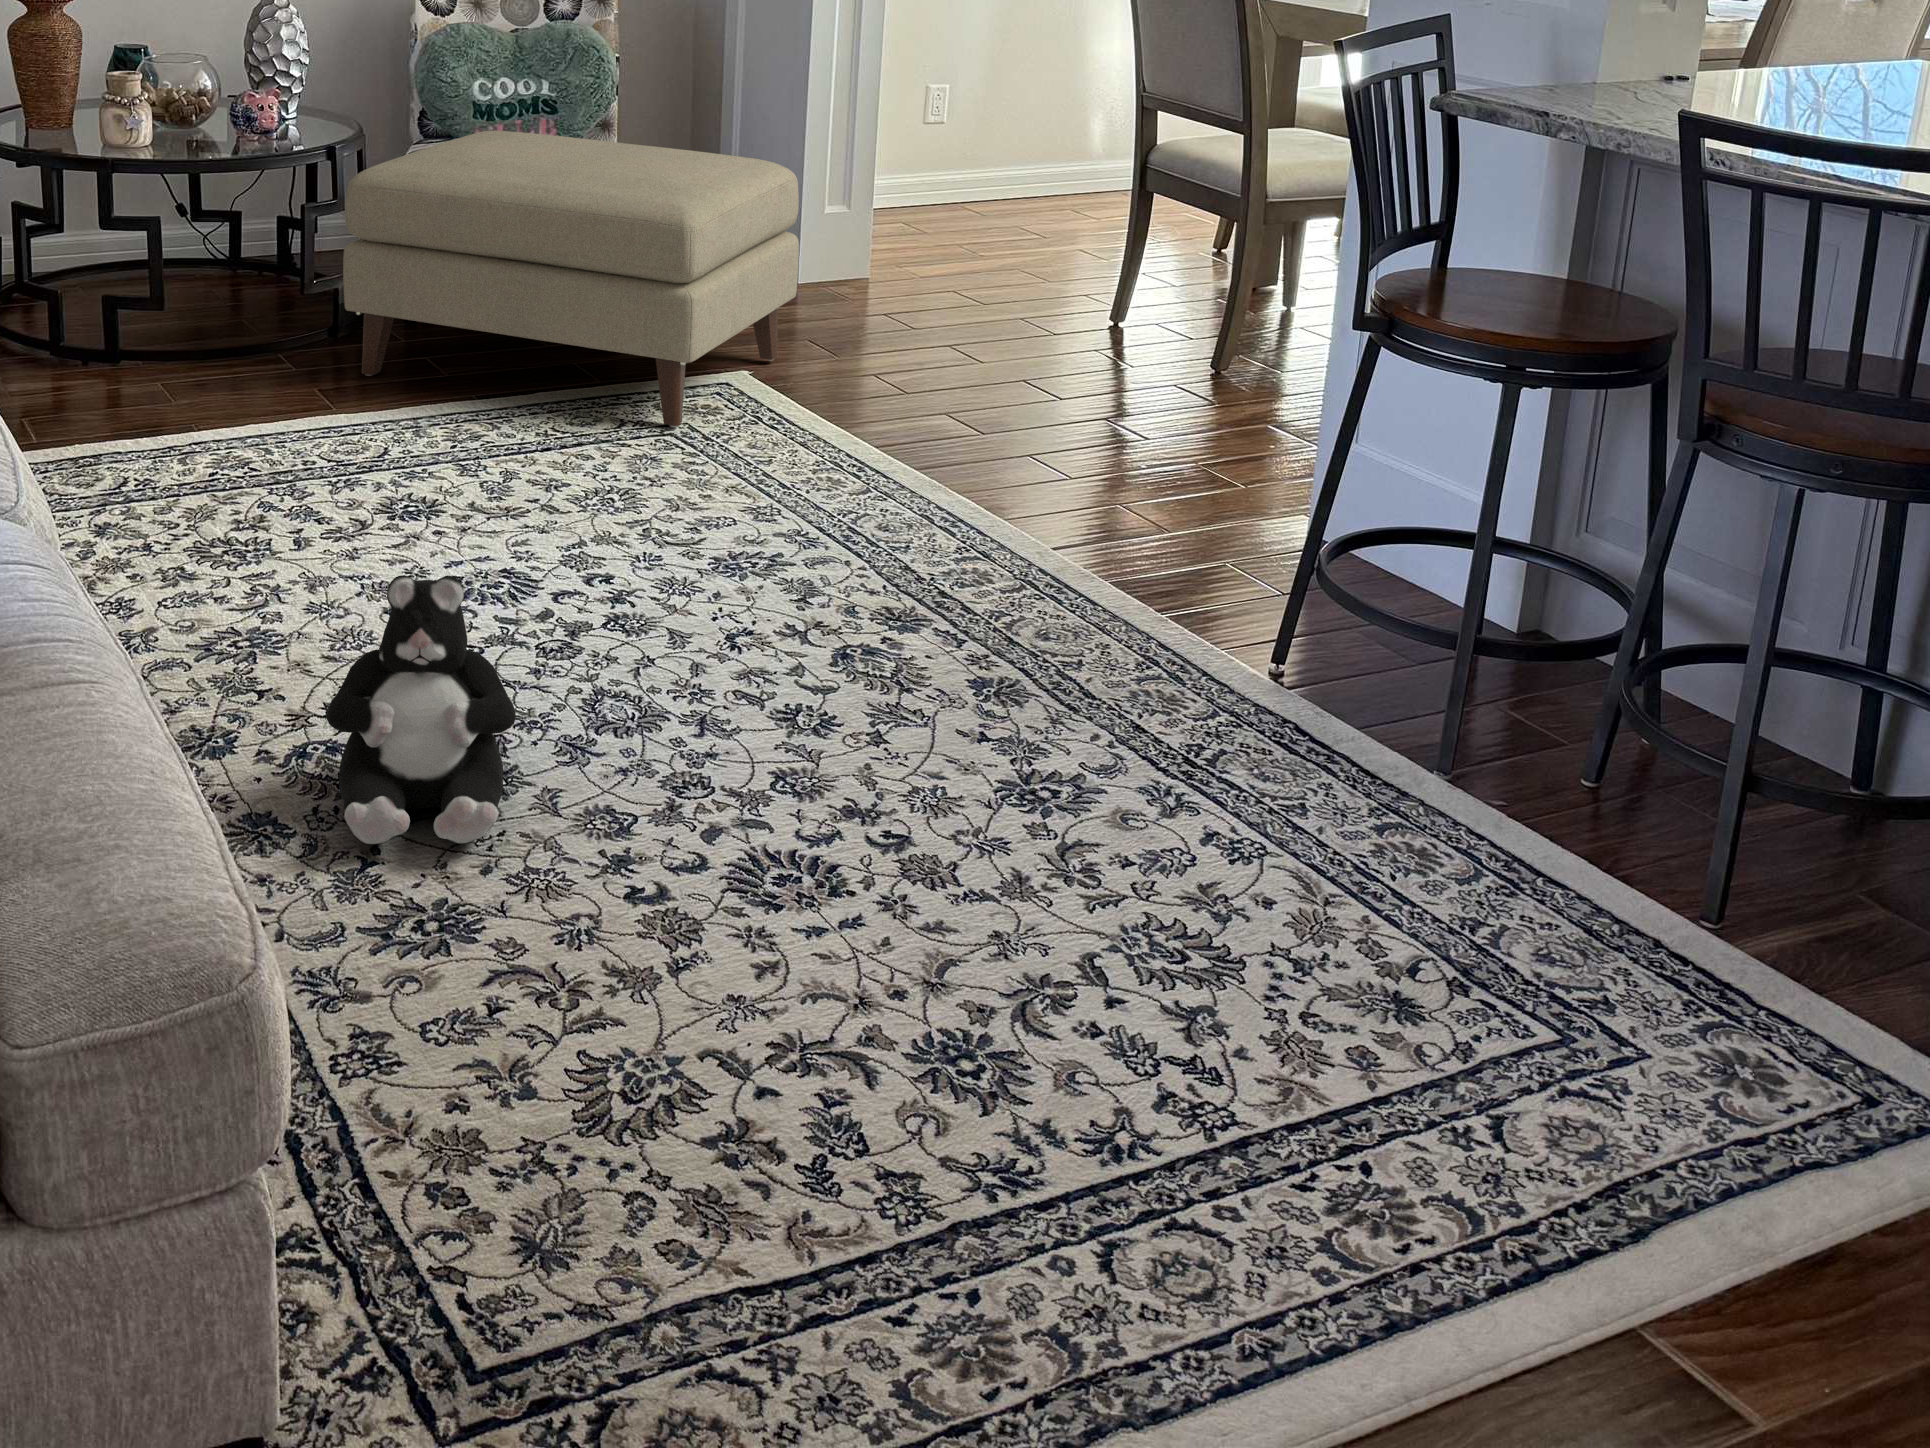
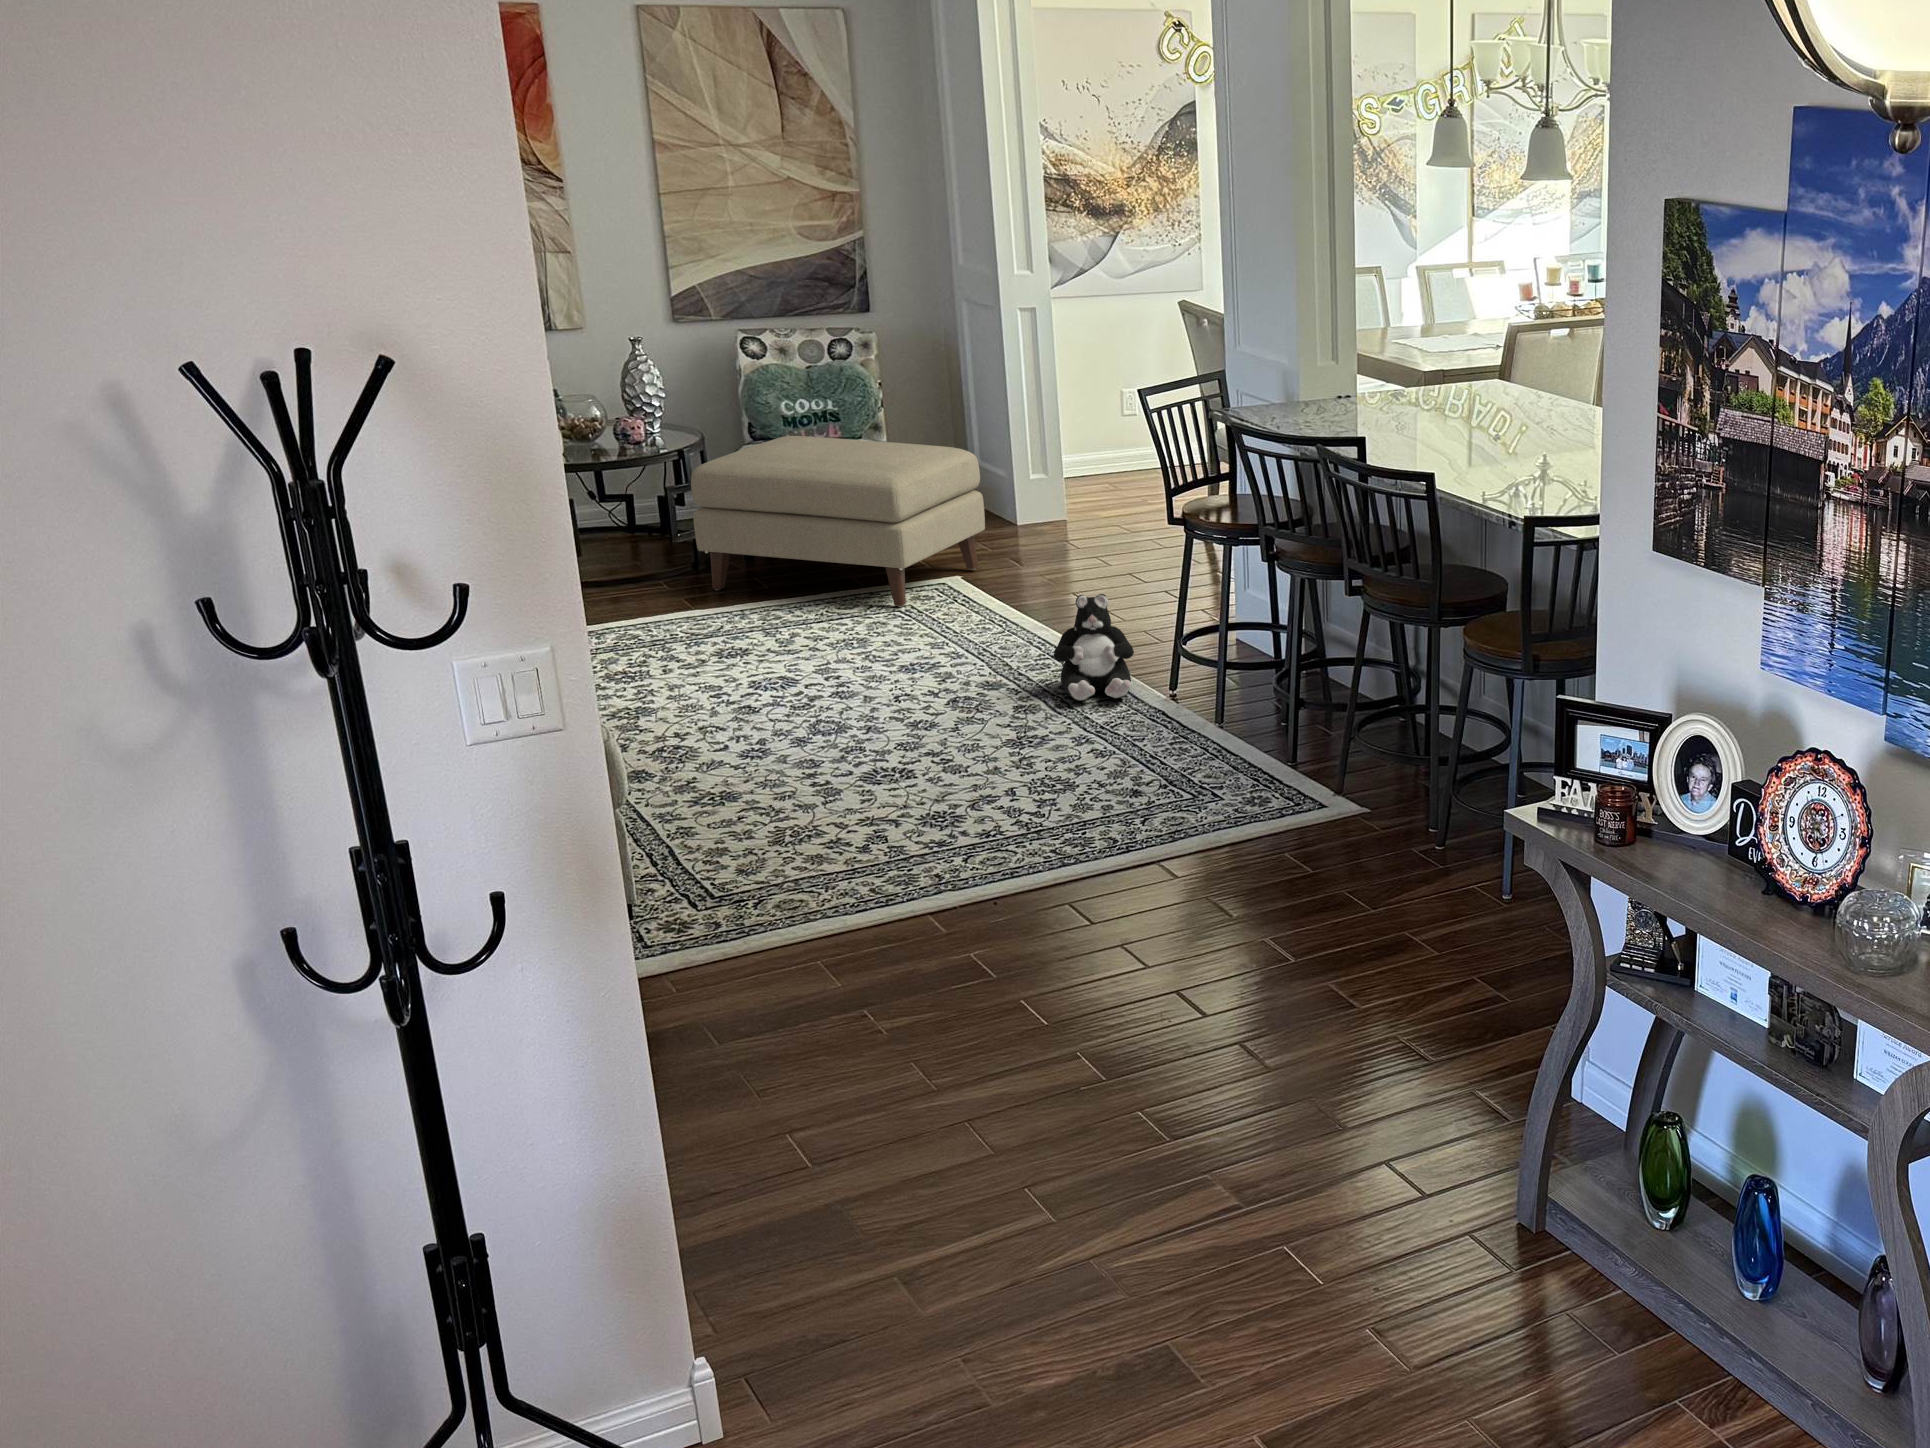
plush toy: present [326,575,516,844] -> present [1054,594,1134,700]

